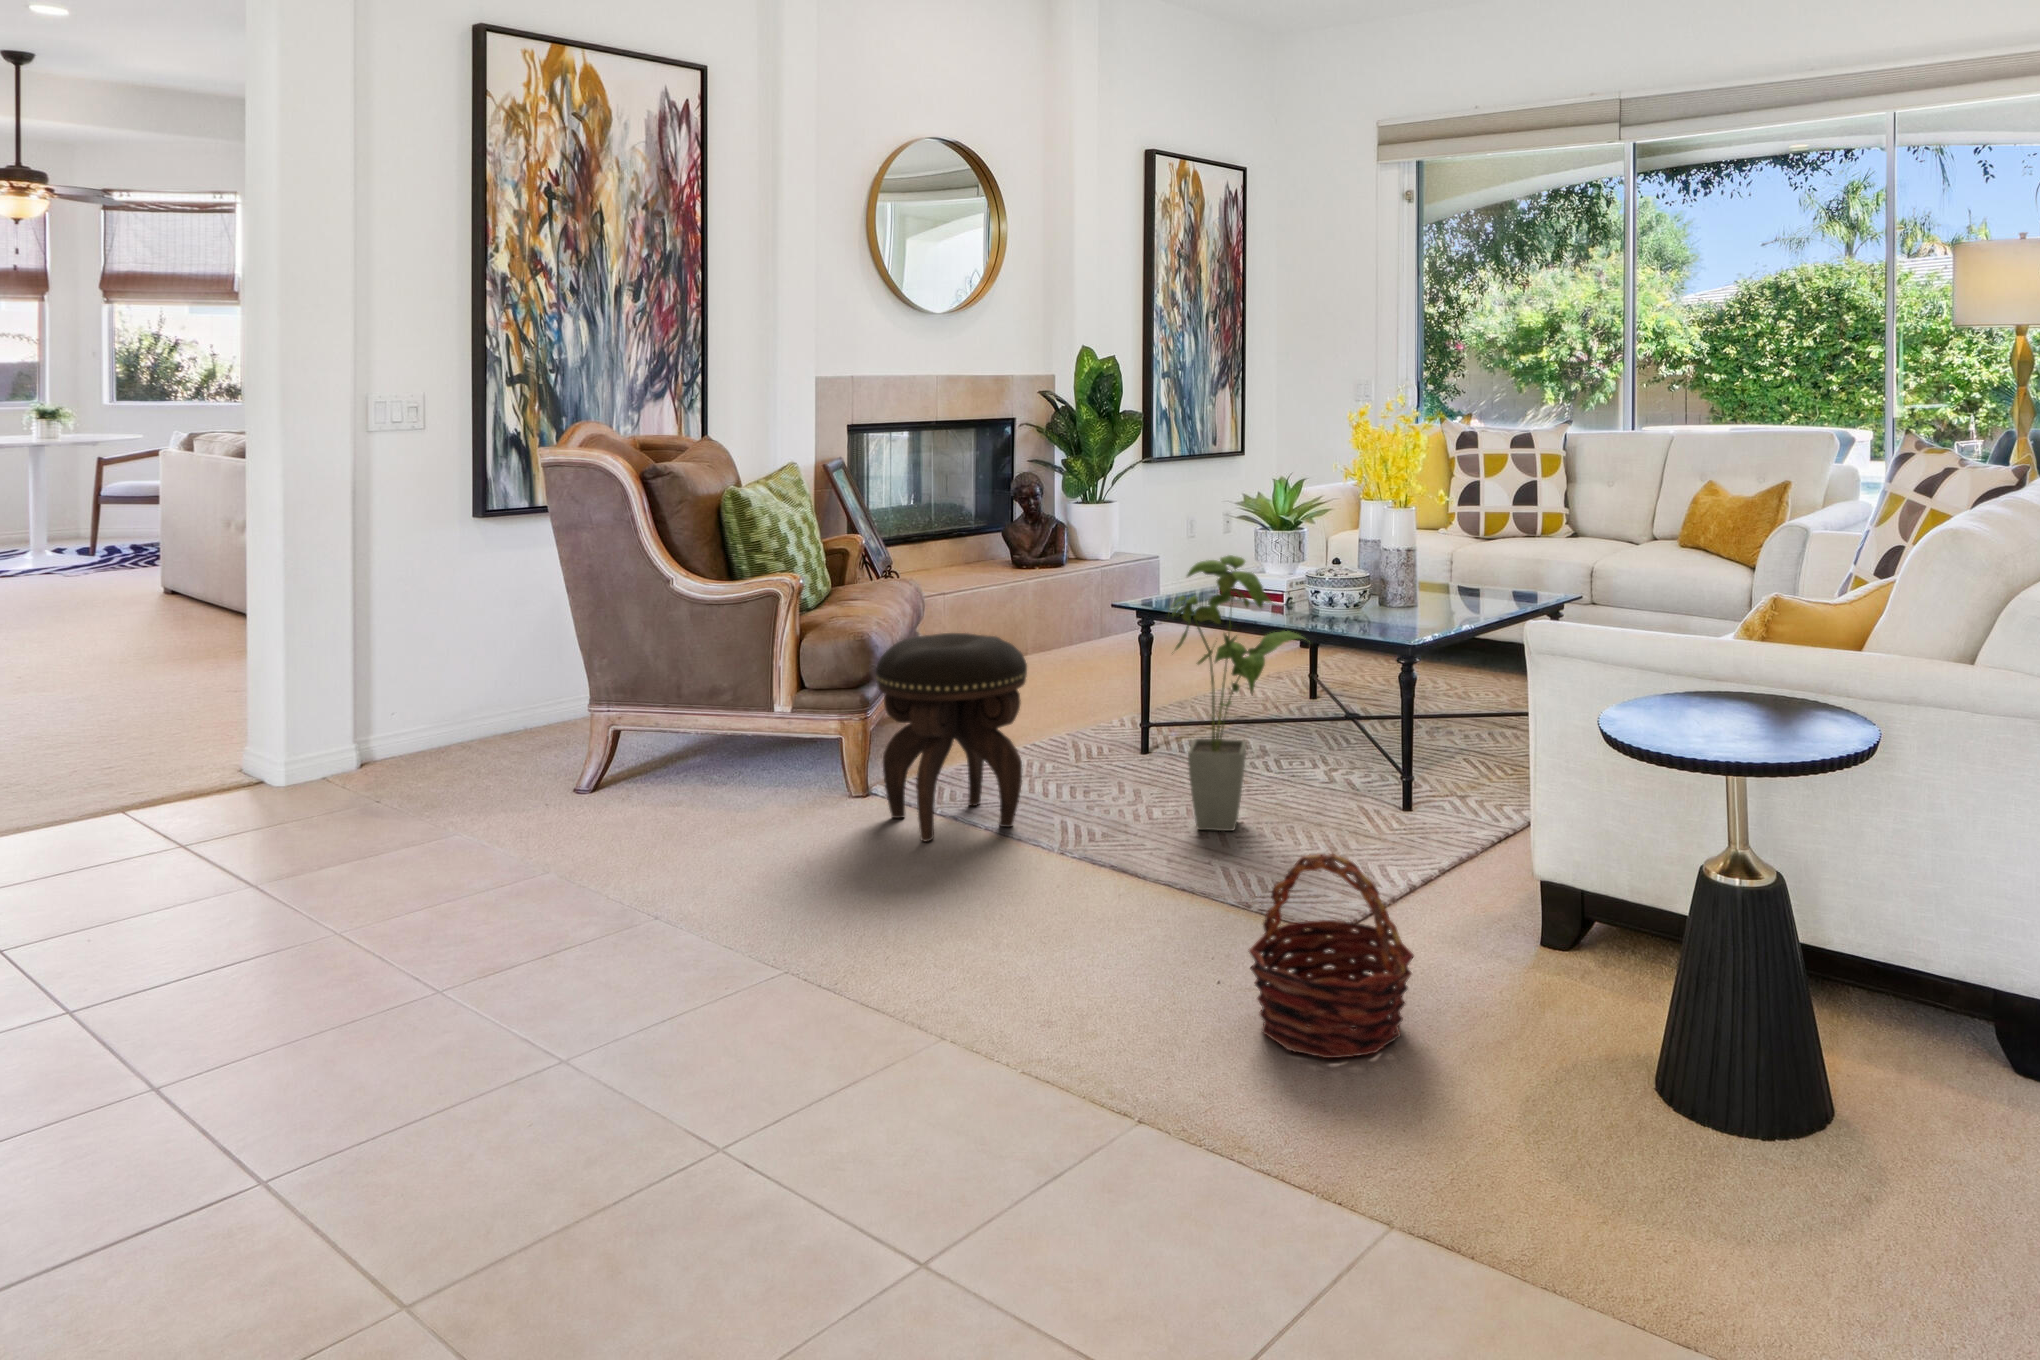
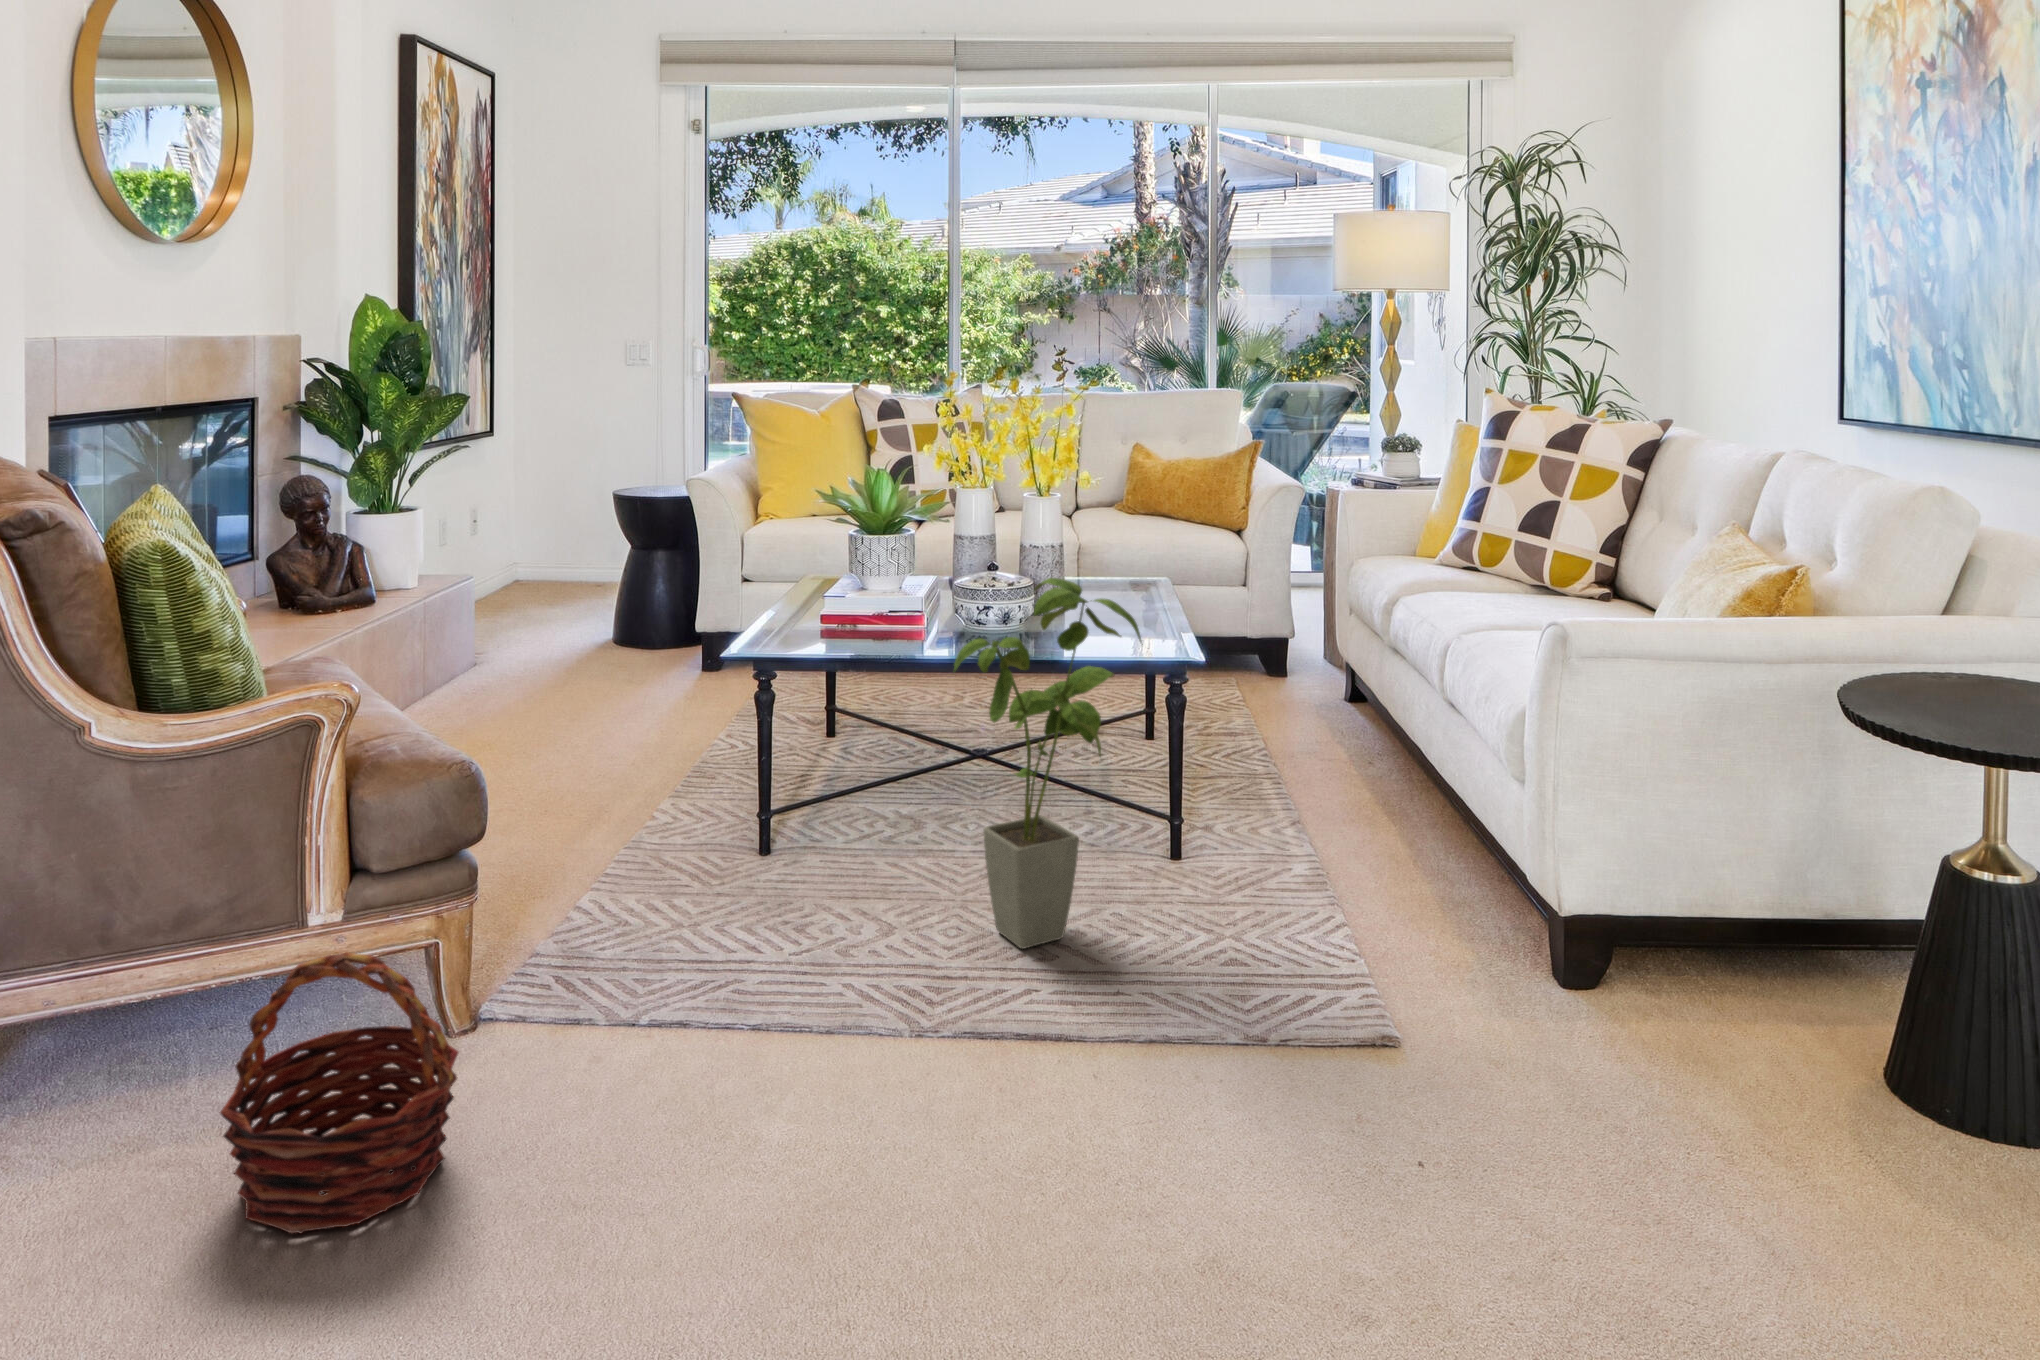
footstool: present [876,633,1027,842] -> none [565,735,805,1085]
basket: present [1248,854,1414,1058] -> present [220,952,458,1233]

